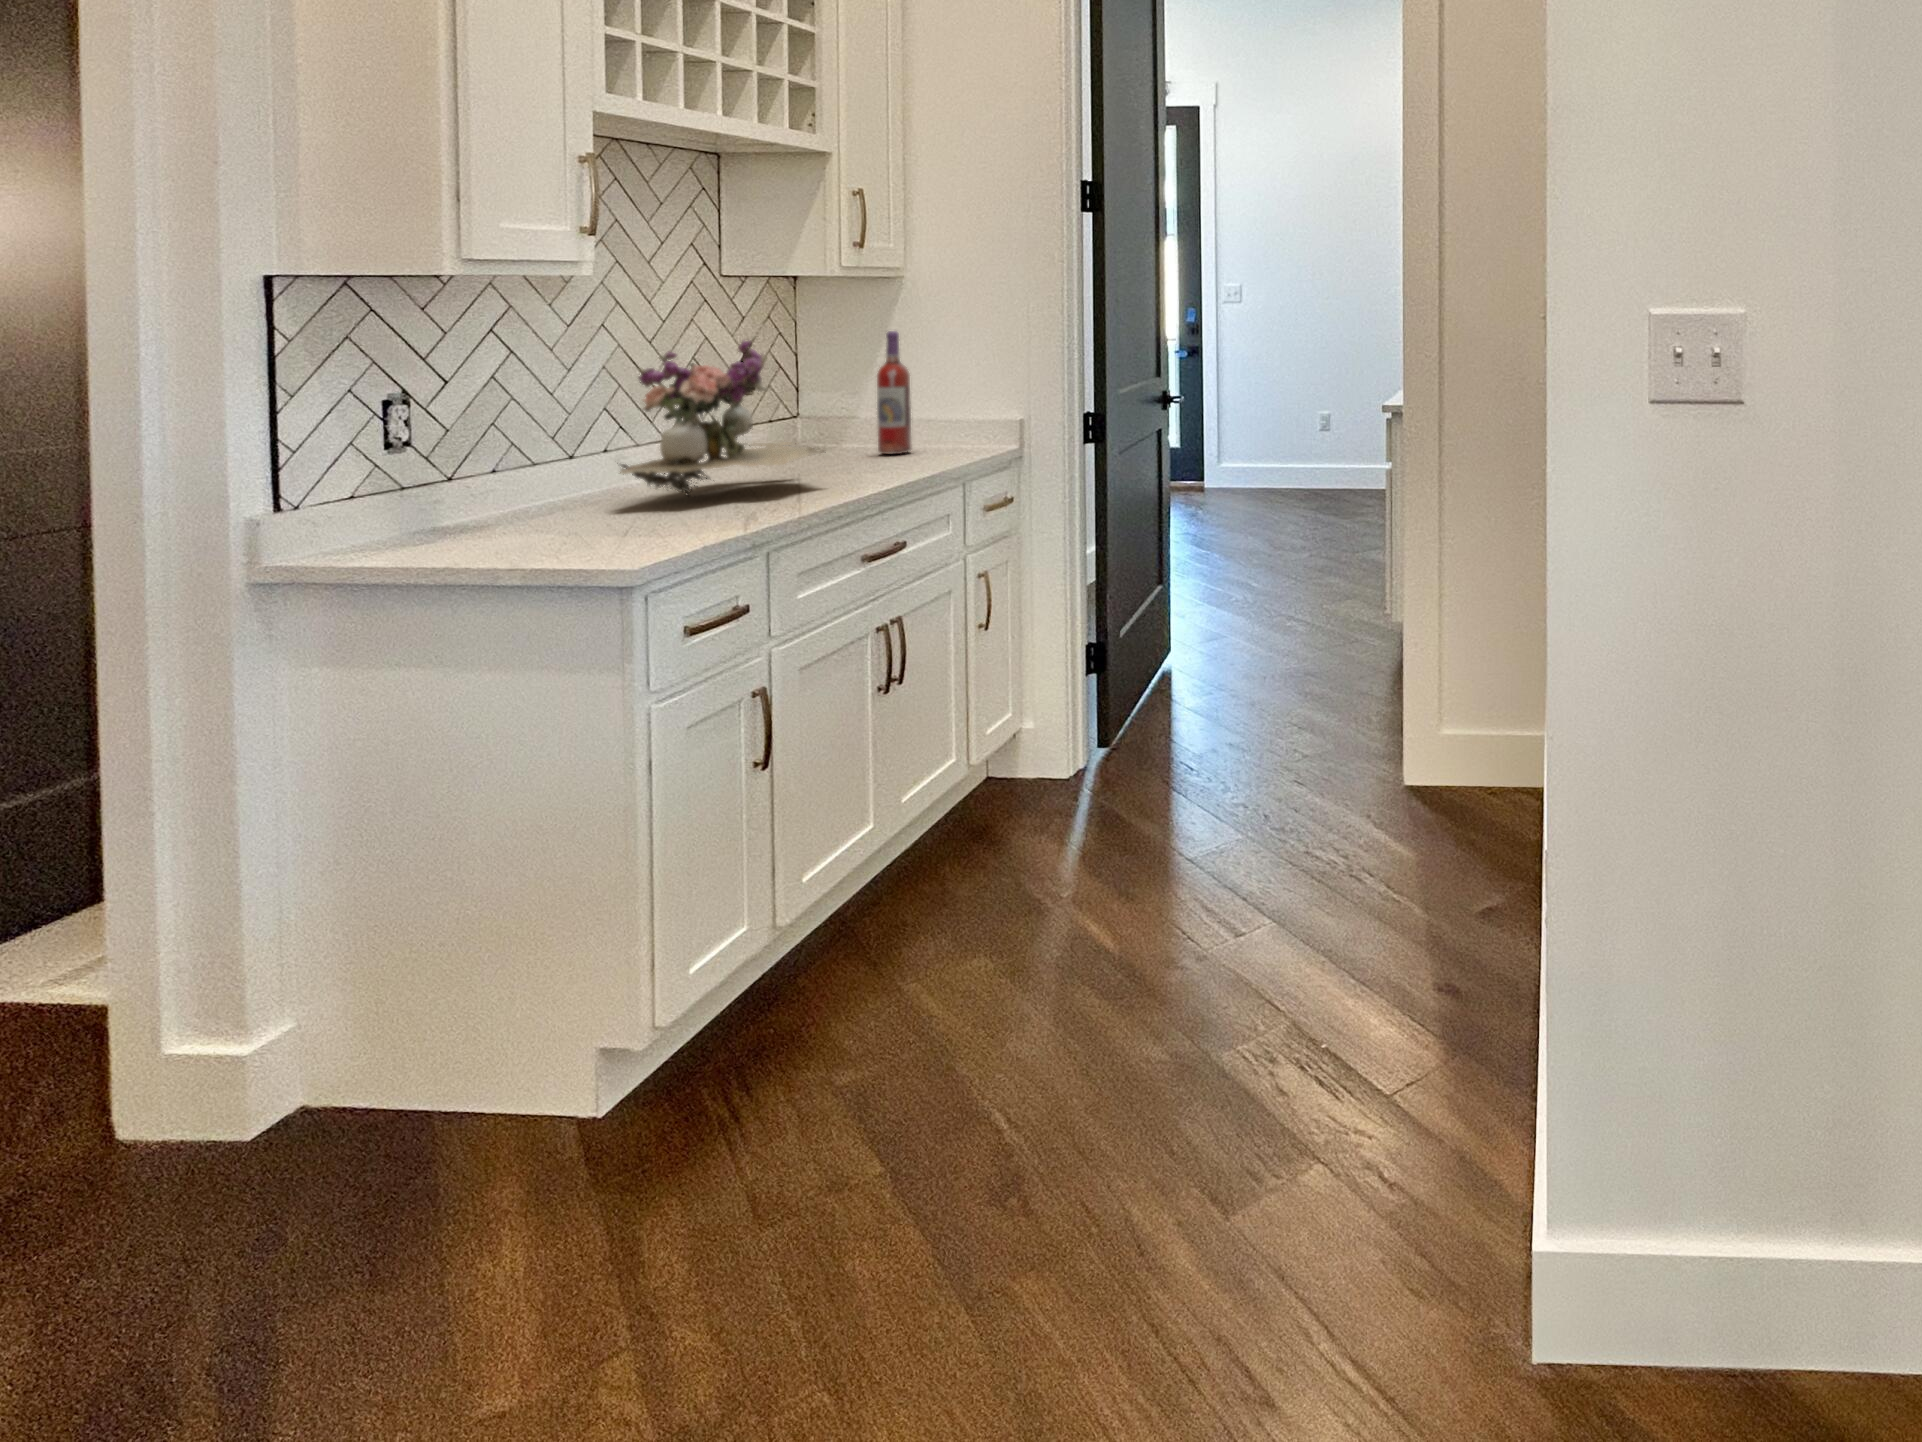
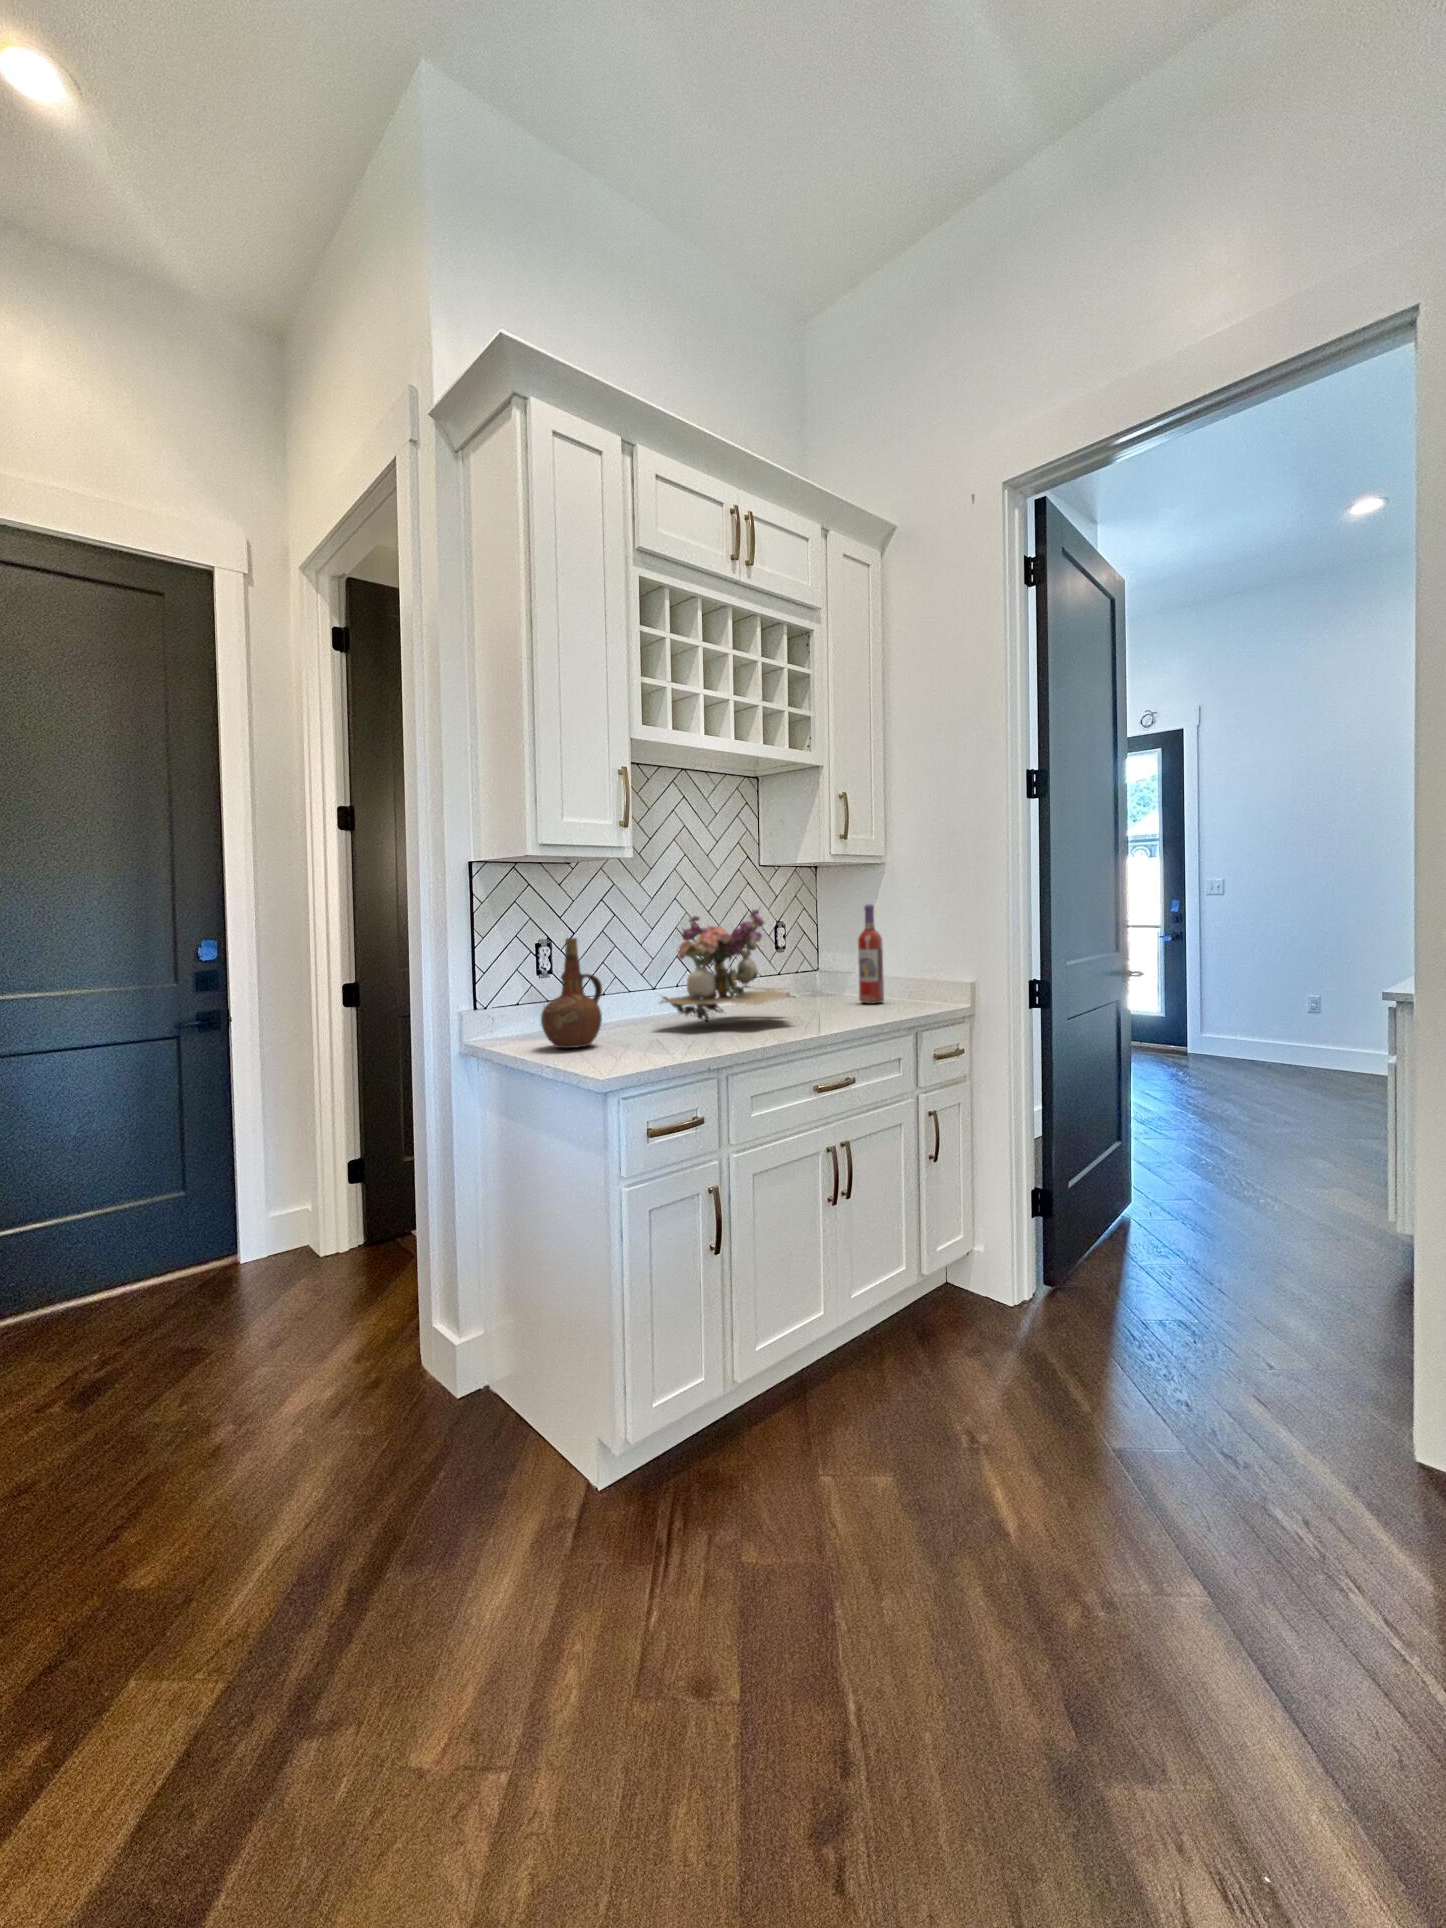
ceramic pitcher: none [450,390,559,548] -> present [541,938,602,1048]

